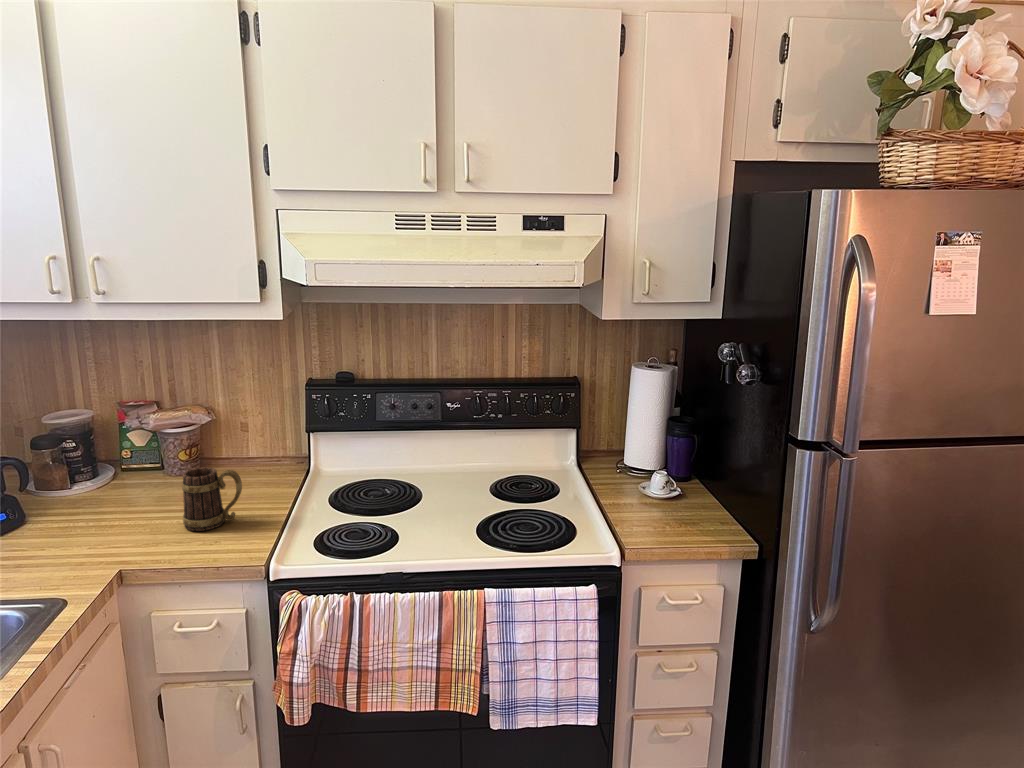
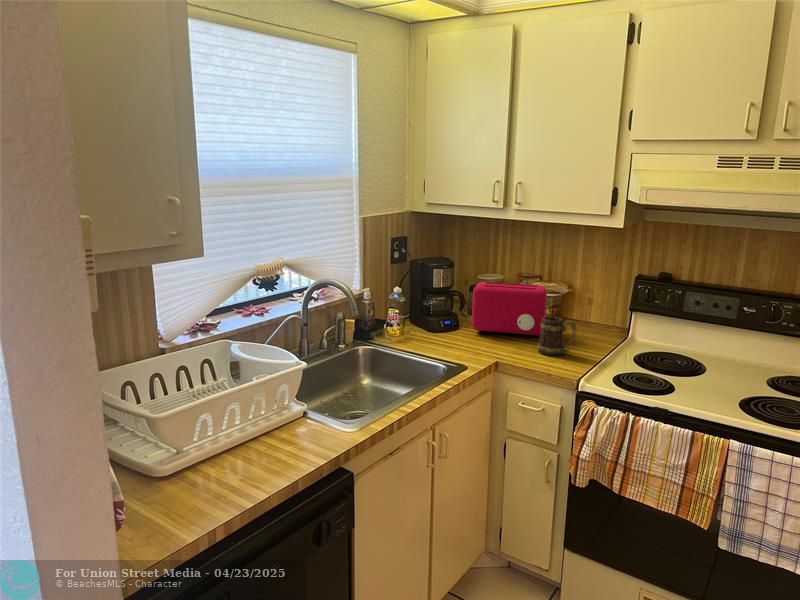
toaster: none [41,419,184,518] -> present [472,282,547,337]

